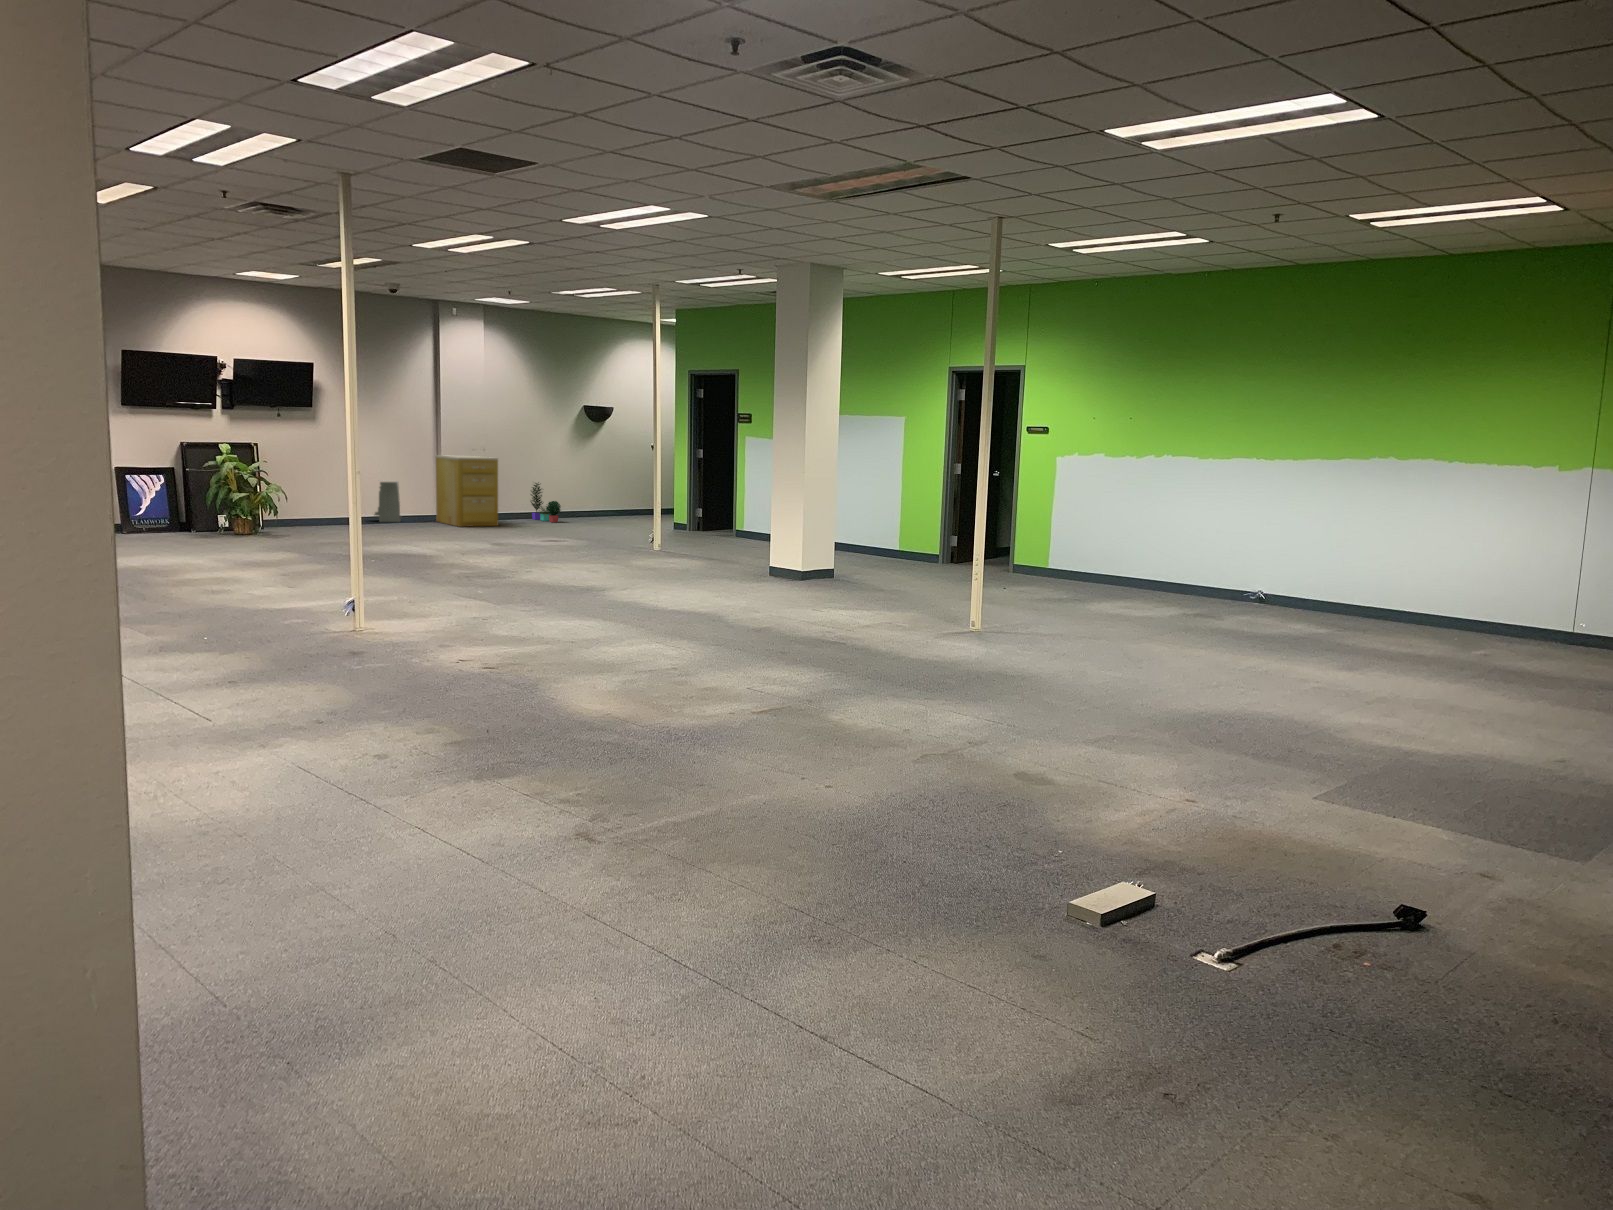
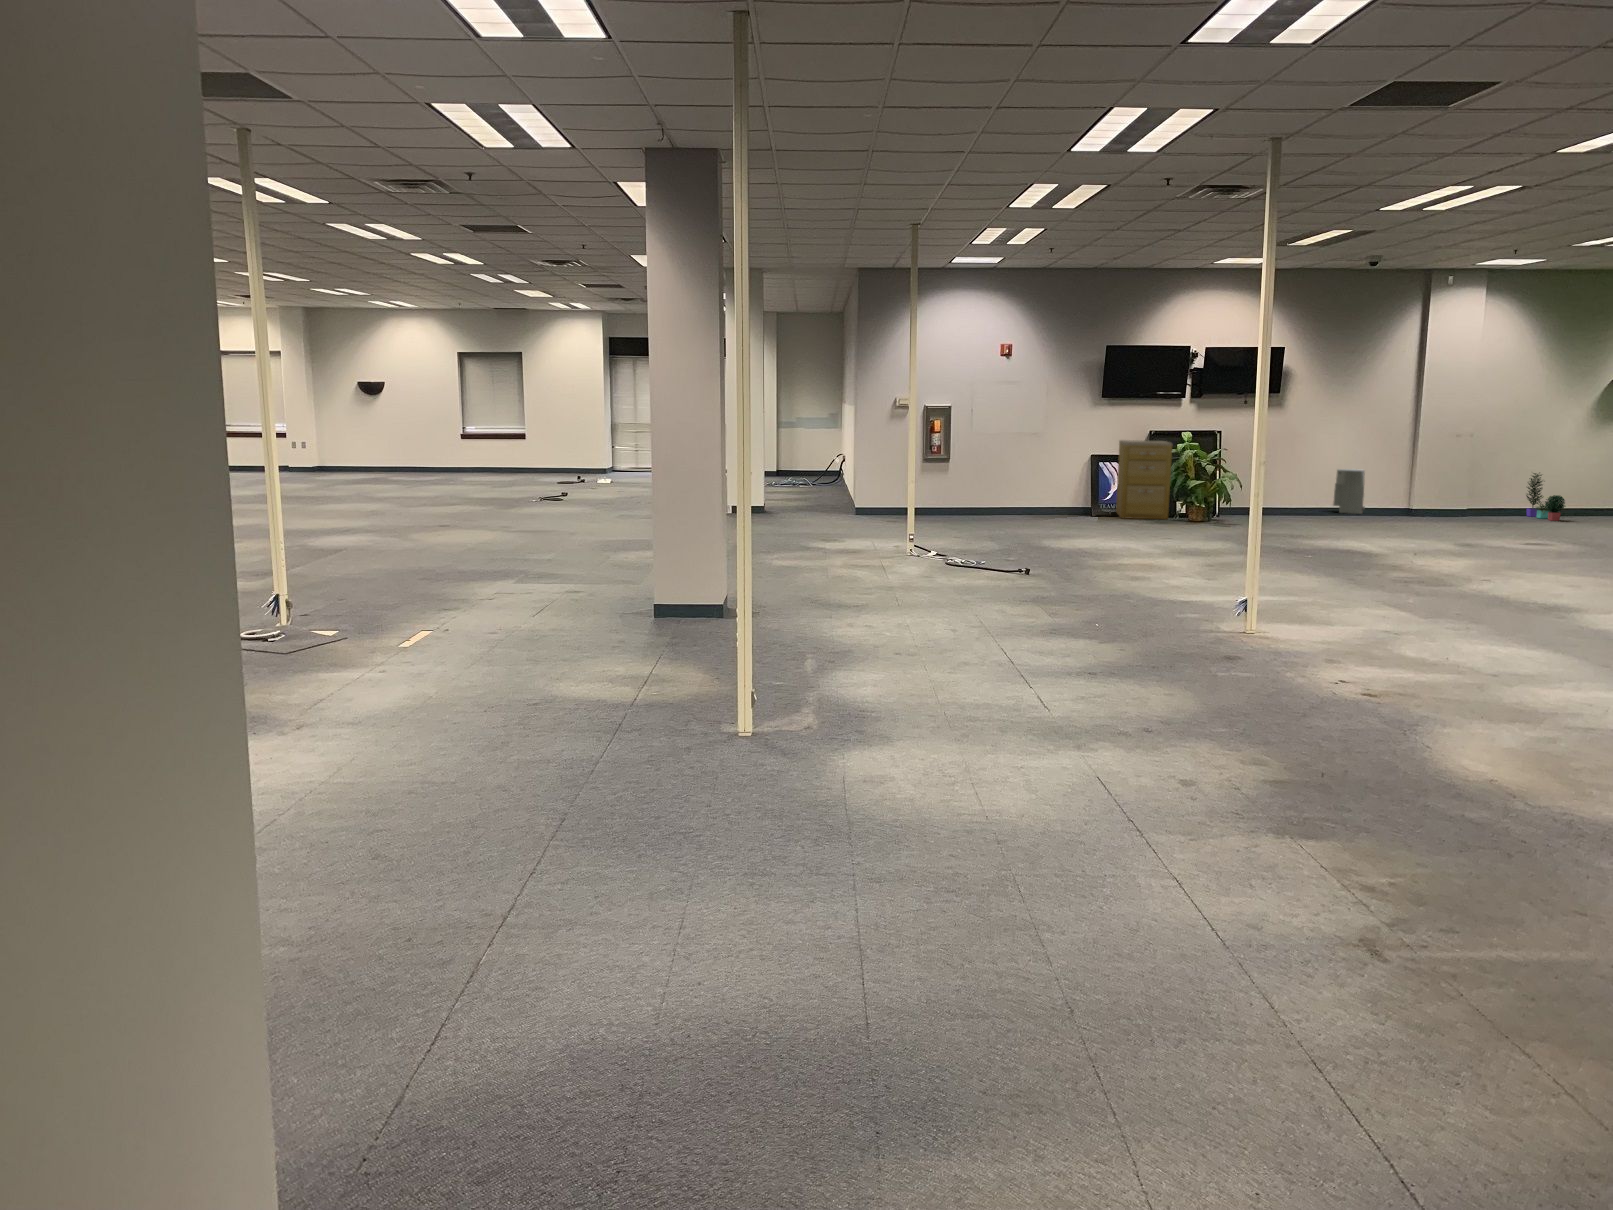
filing cabinet: present [436,455,498,527] -> present [1116,440,1172,519]

